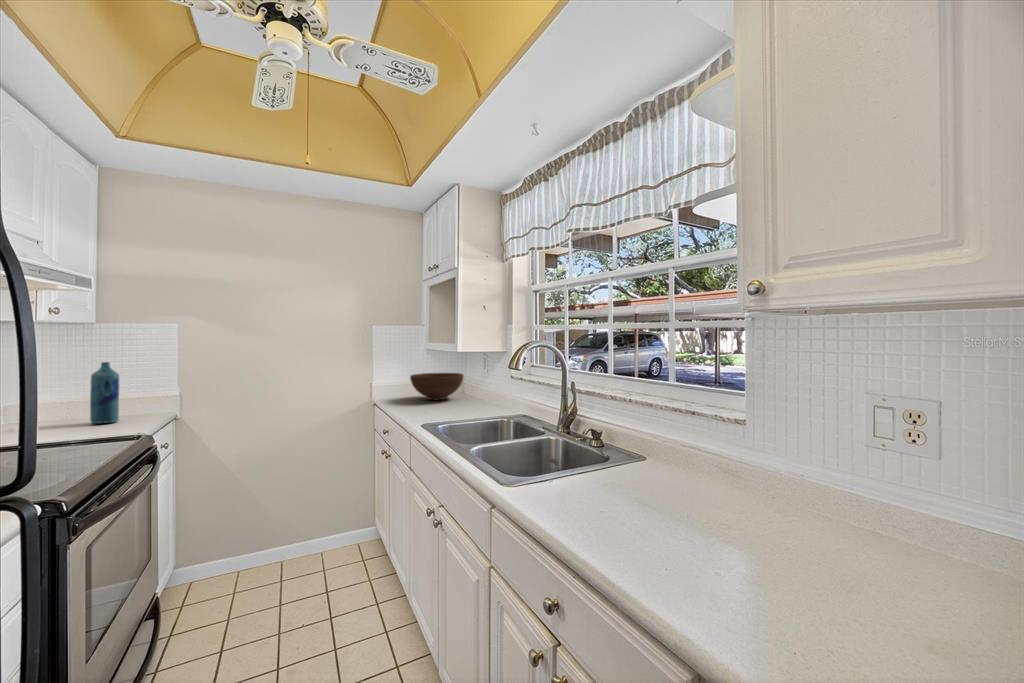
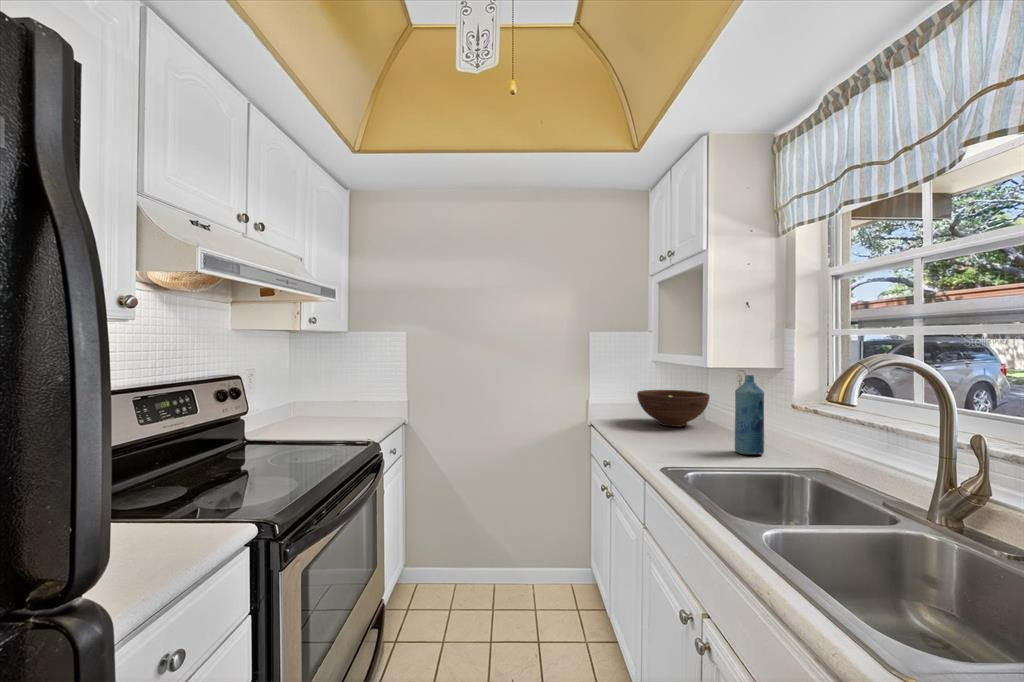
bottle: present [90,362,119,424] -> present [735,375,764,455]

